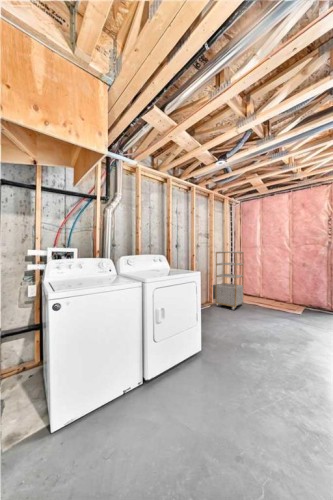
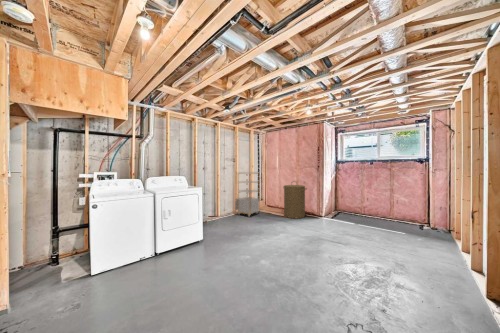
laundry hamper: none [276,264,318,315] -> present [283,185,307,218]

